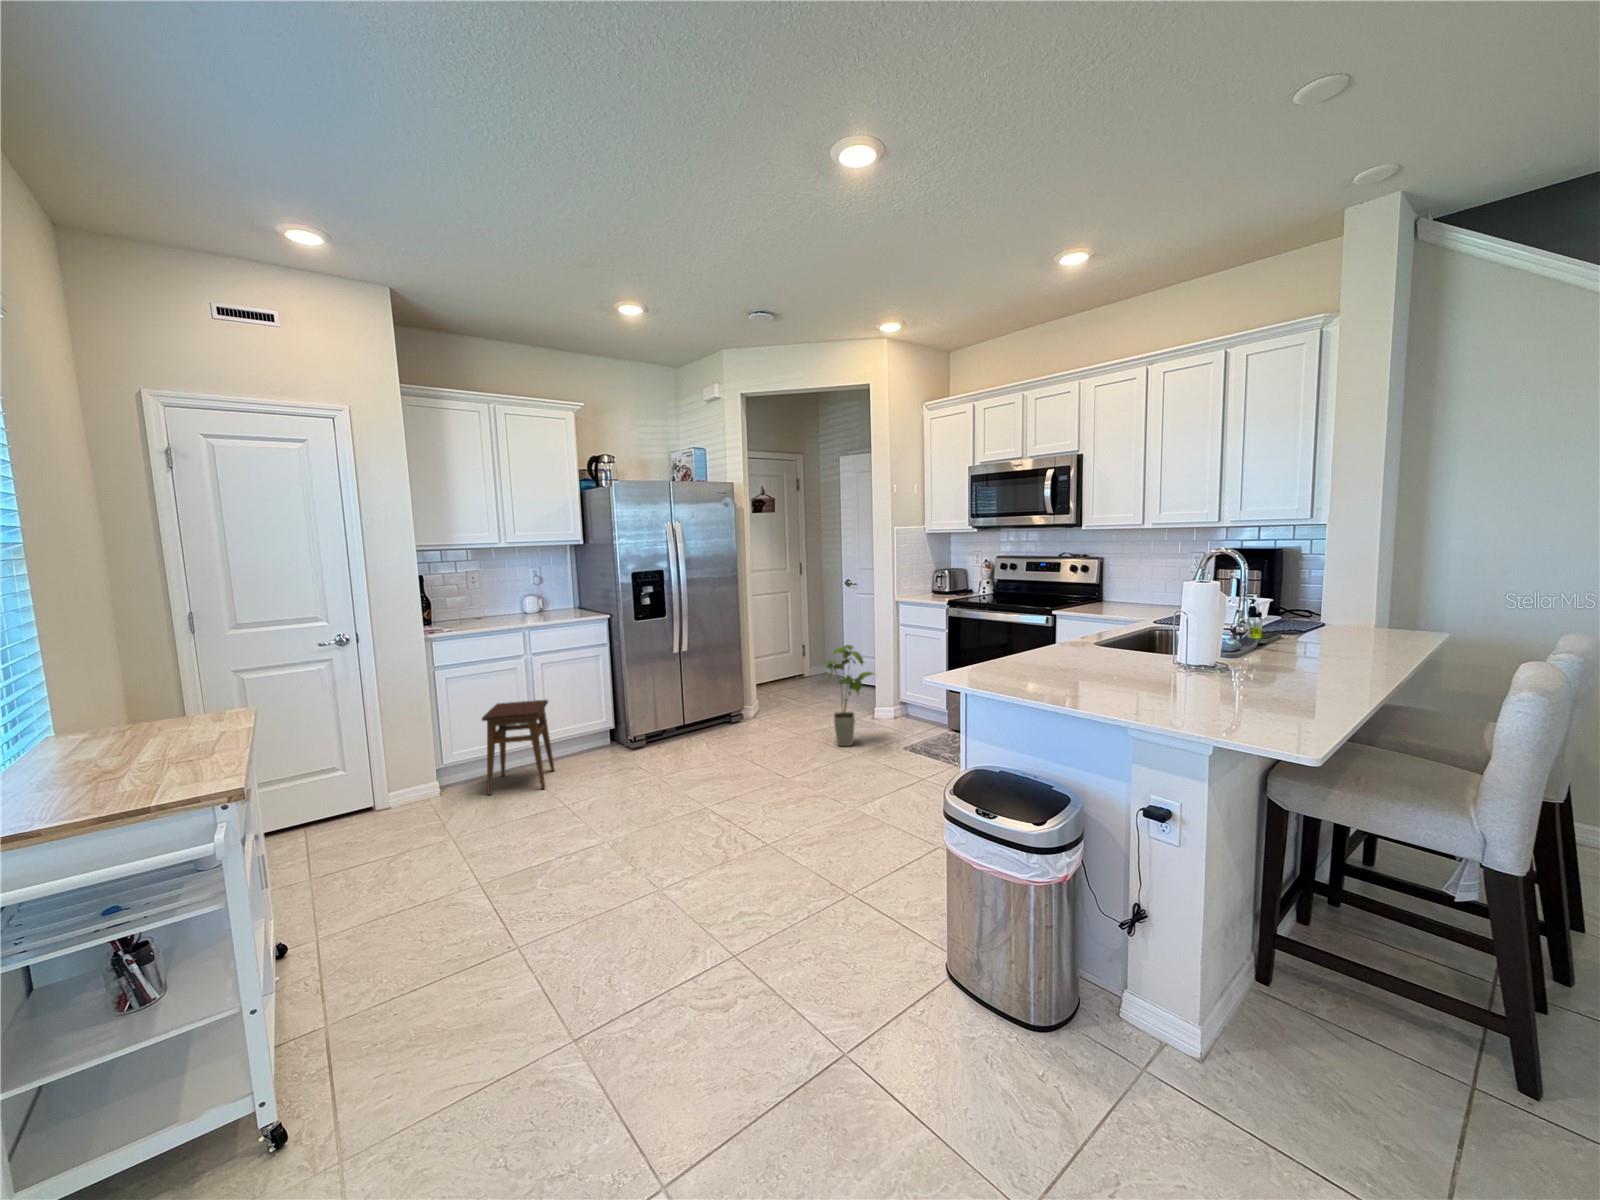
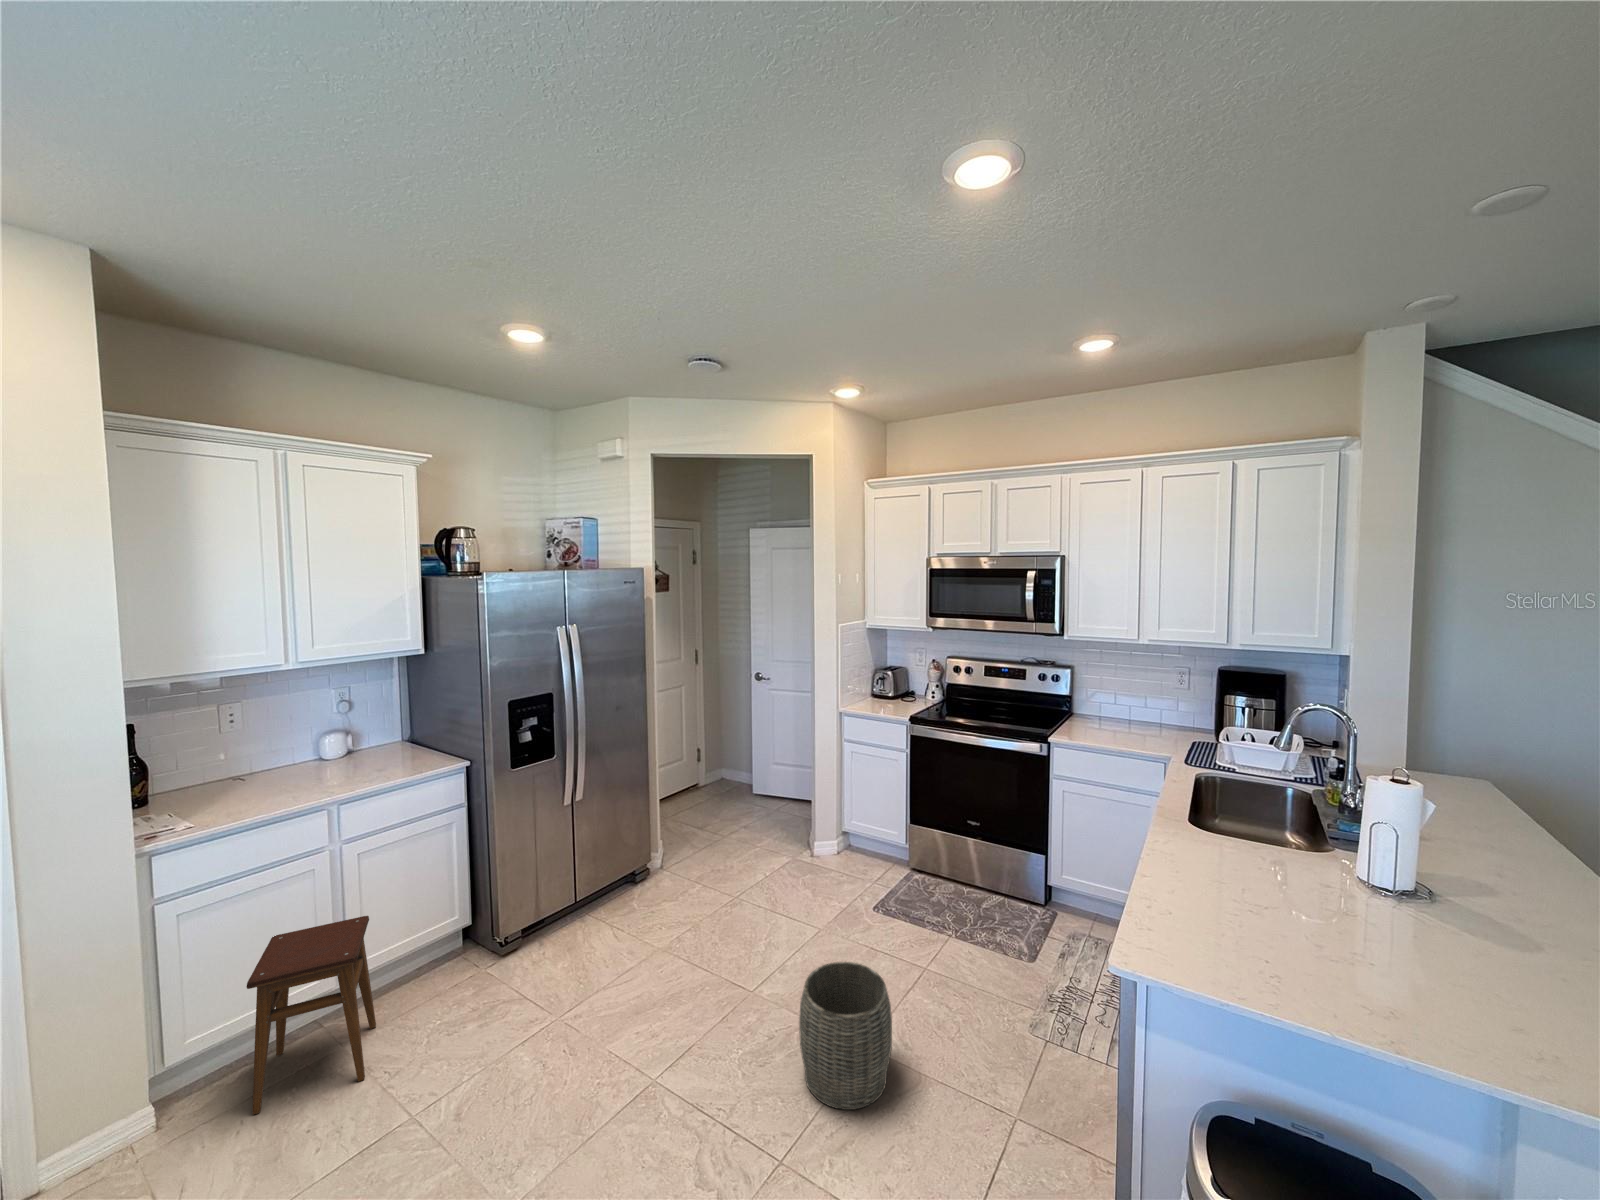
house plant: present [826,645,873,746] -> none [770,783,837,916]
woven basket: none [799,745,864,831] -> present [799,962,892,1110]

